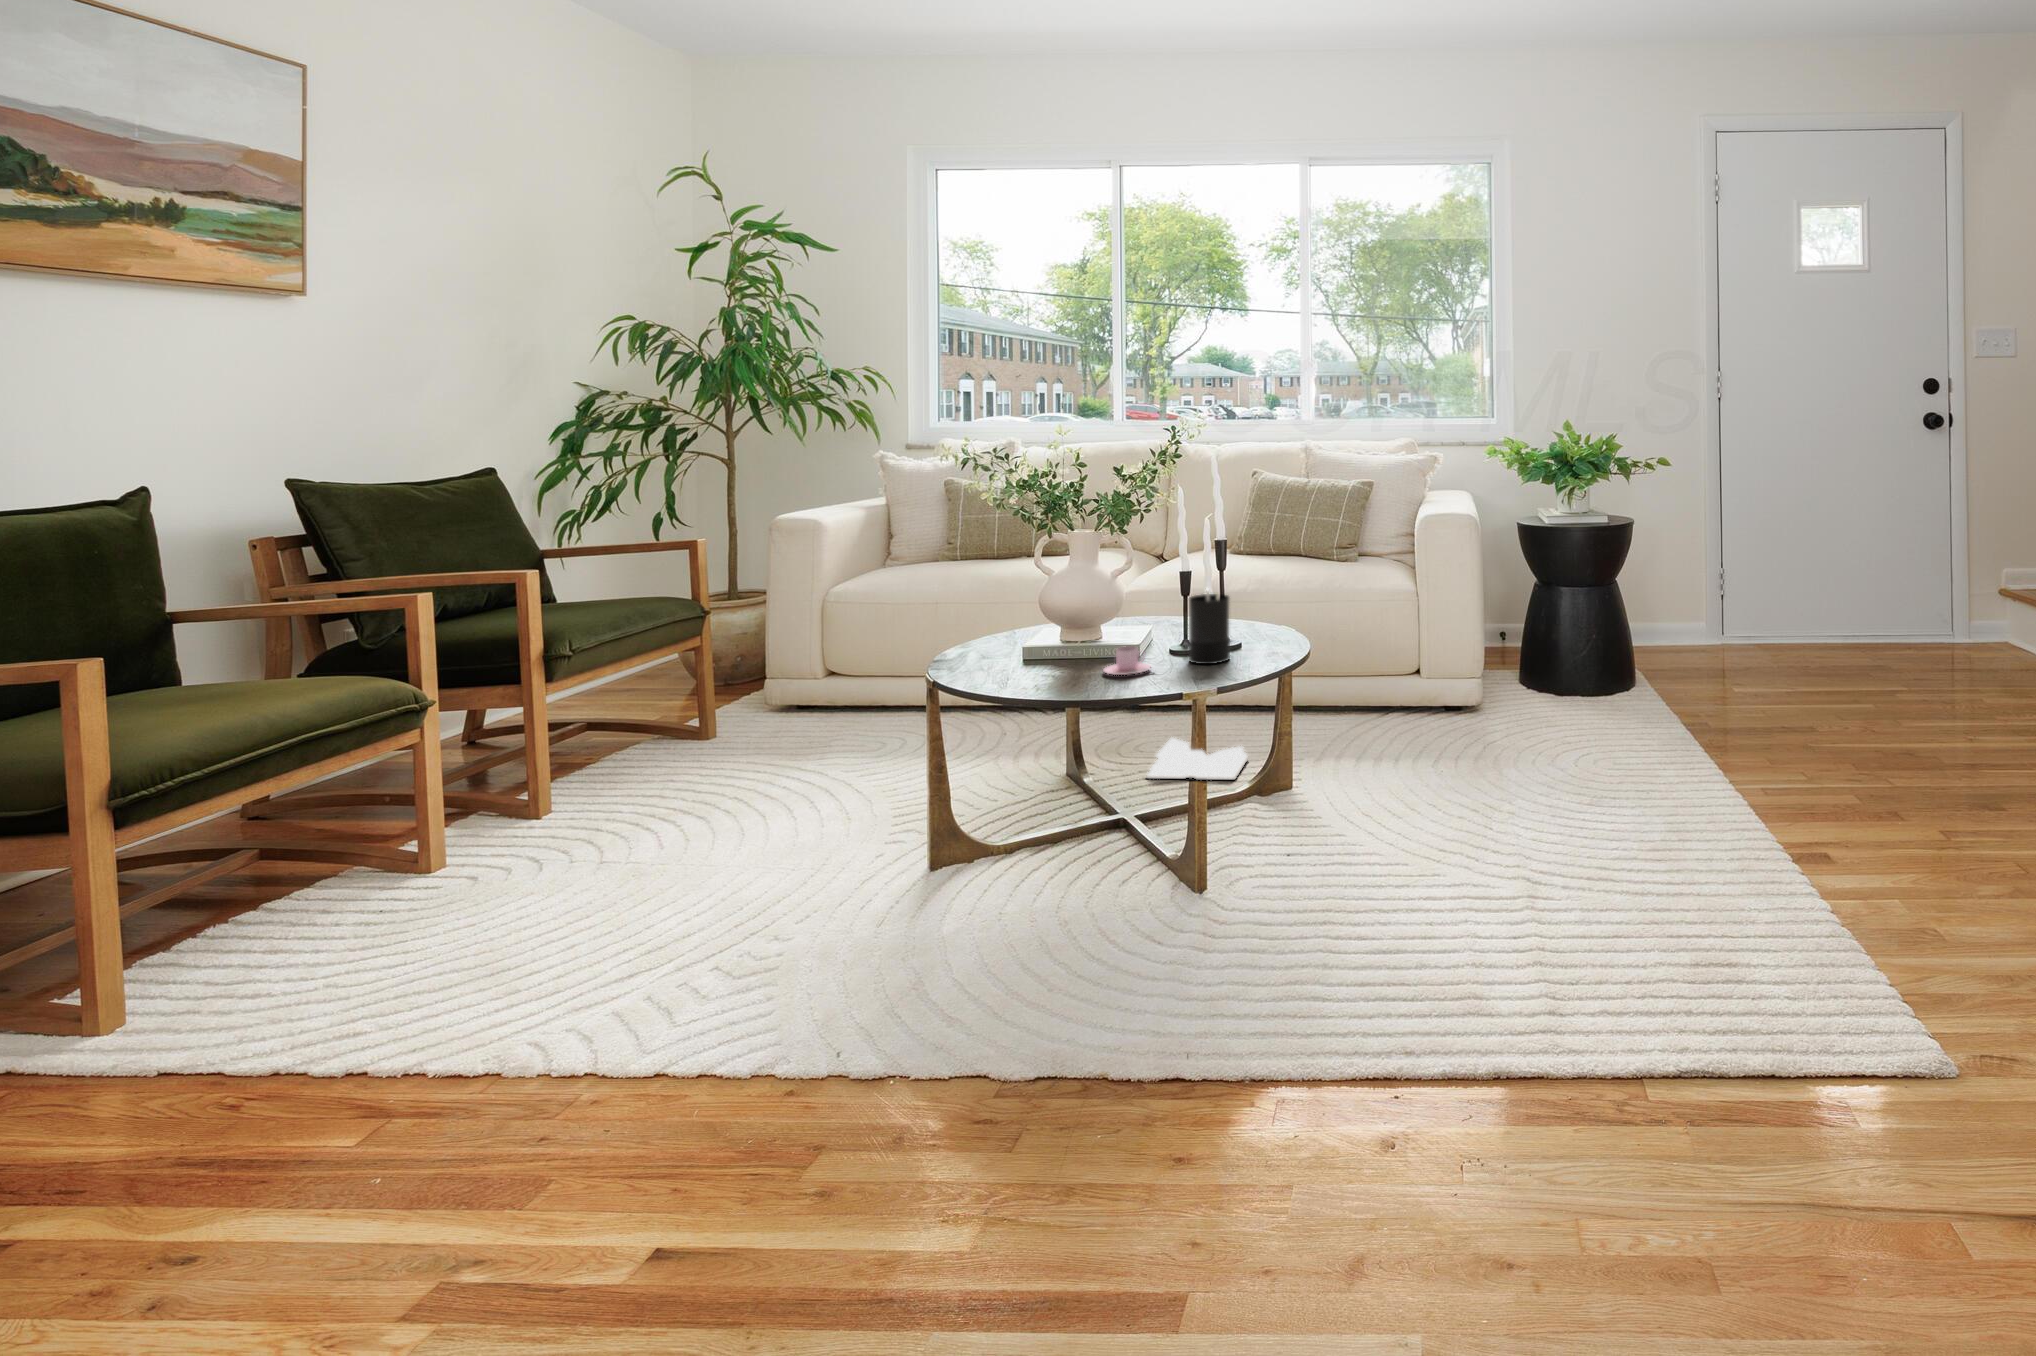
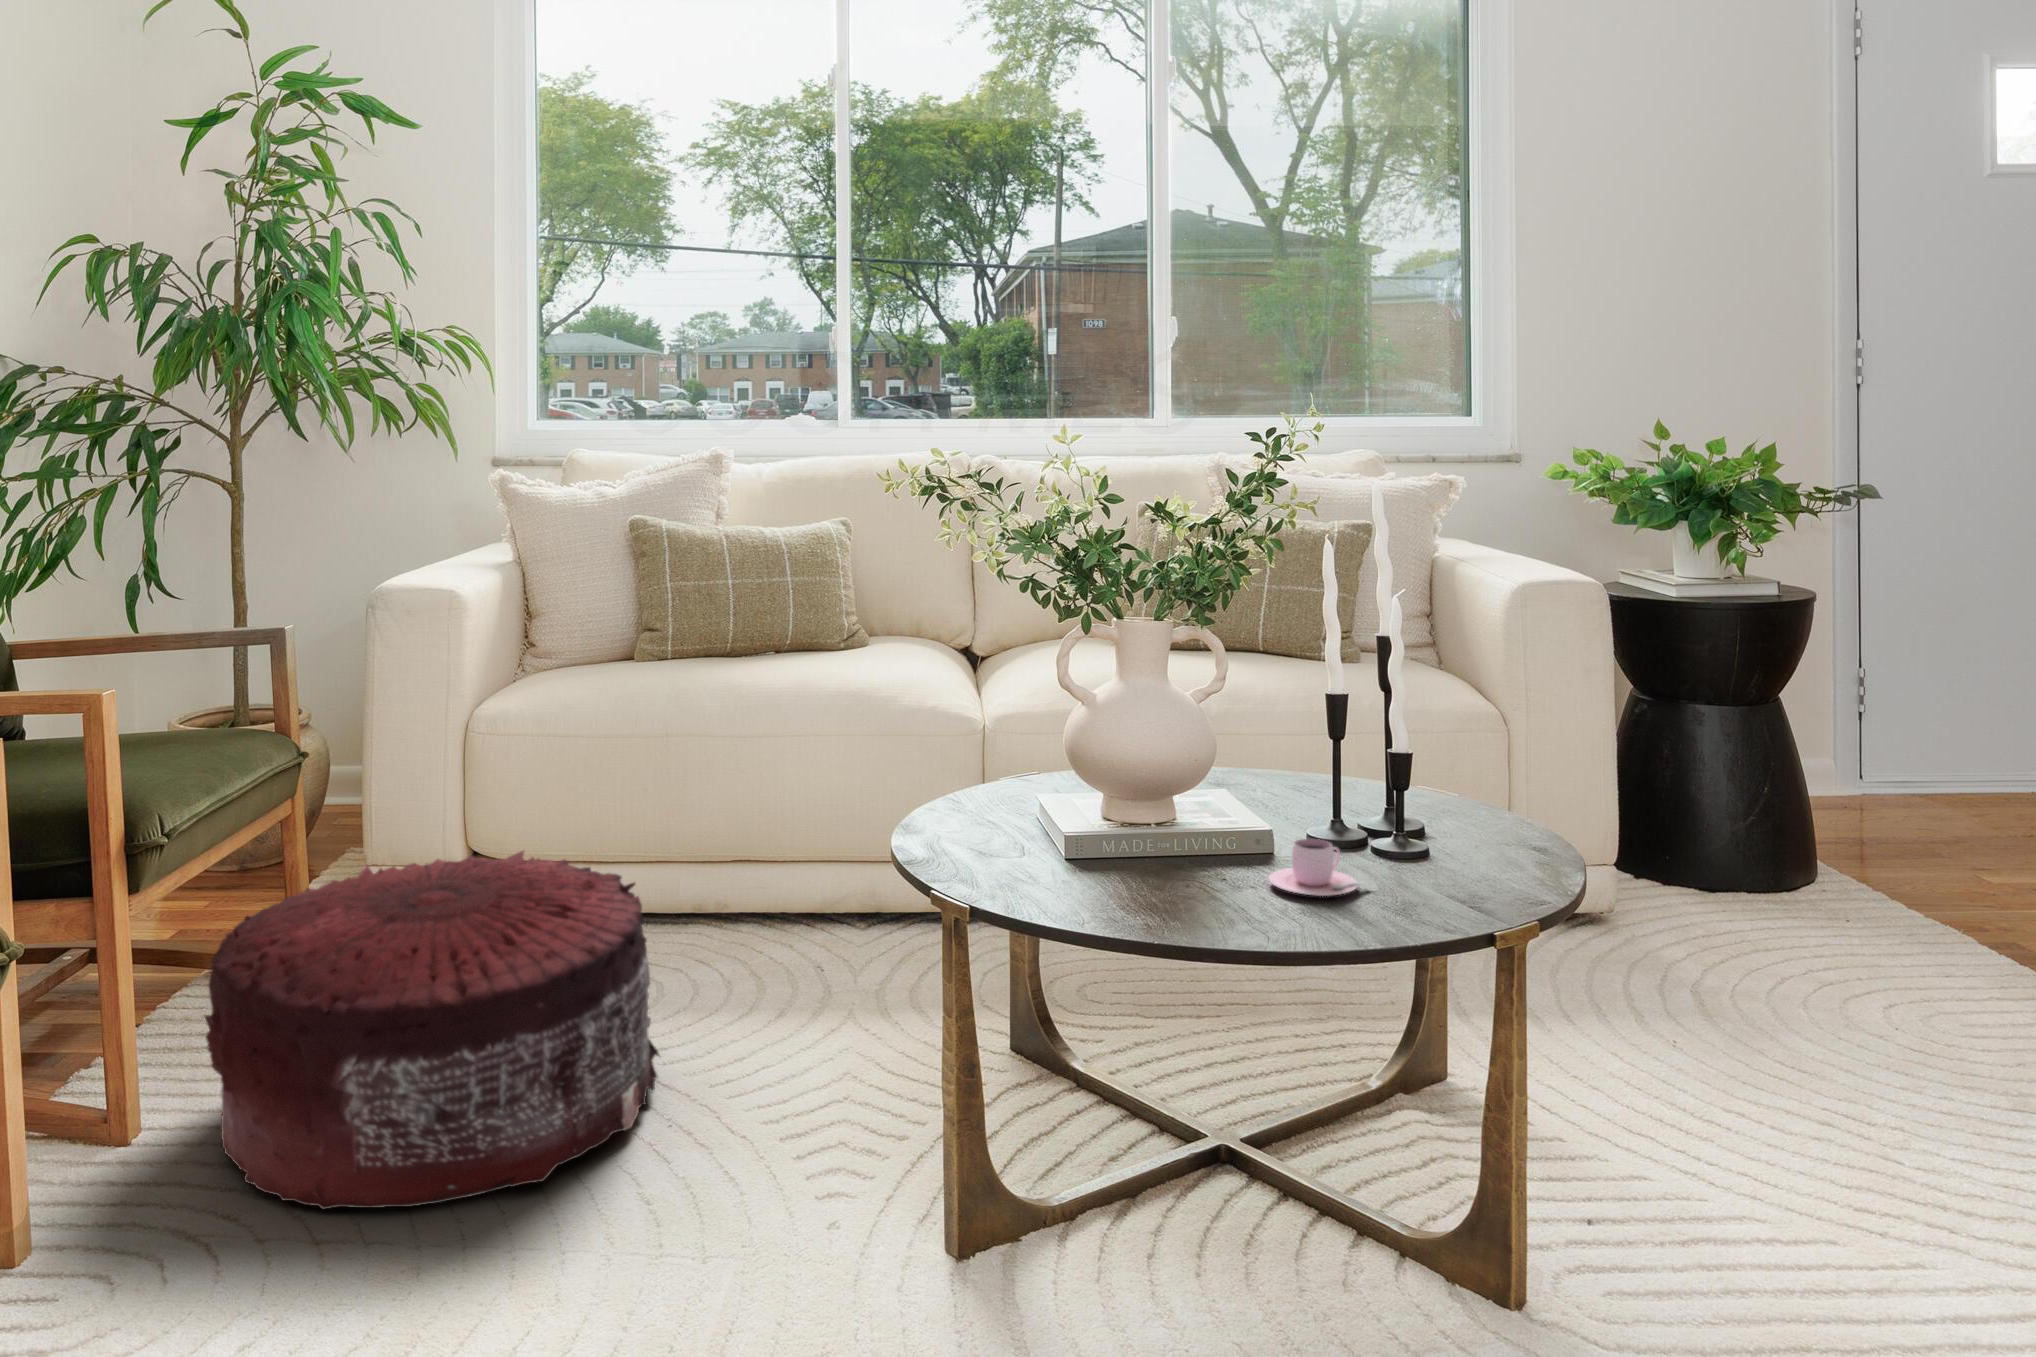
candle: present [1189,590,1230,664] -> none [1384,725,1461,870]
pouf: none [565,668,859,853] -> present [205,851,659,1209]
book: present [1147,738,1248,780] -> none [1155,972,1328,1055]

